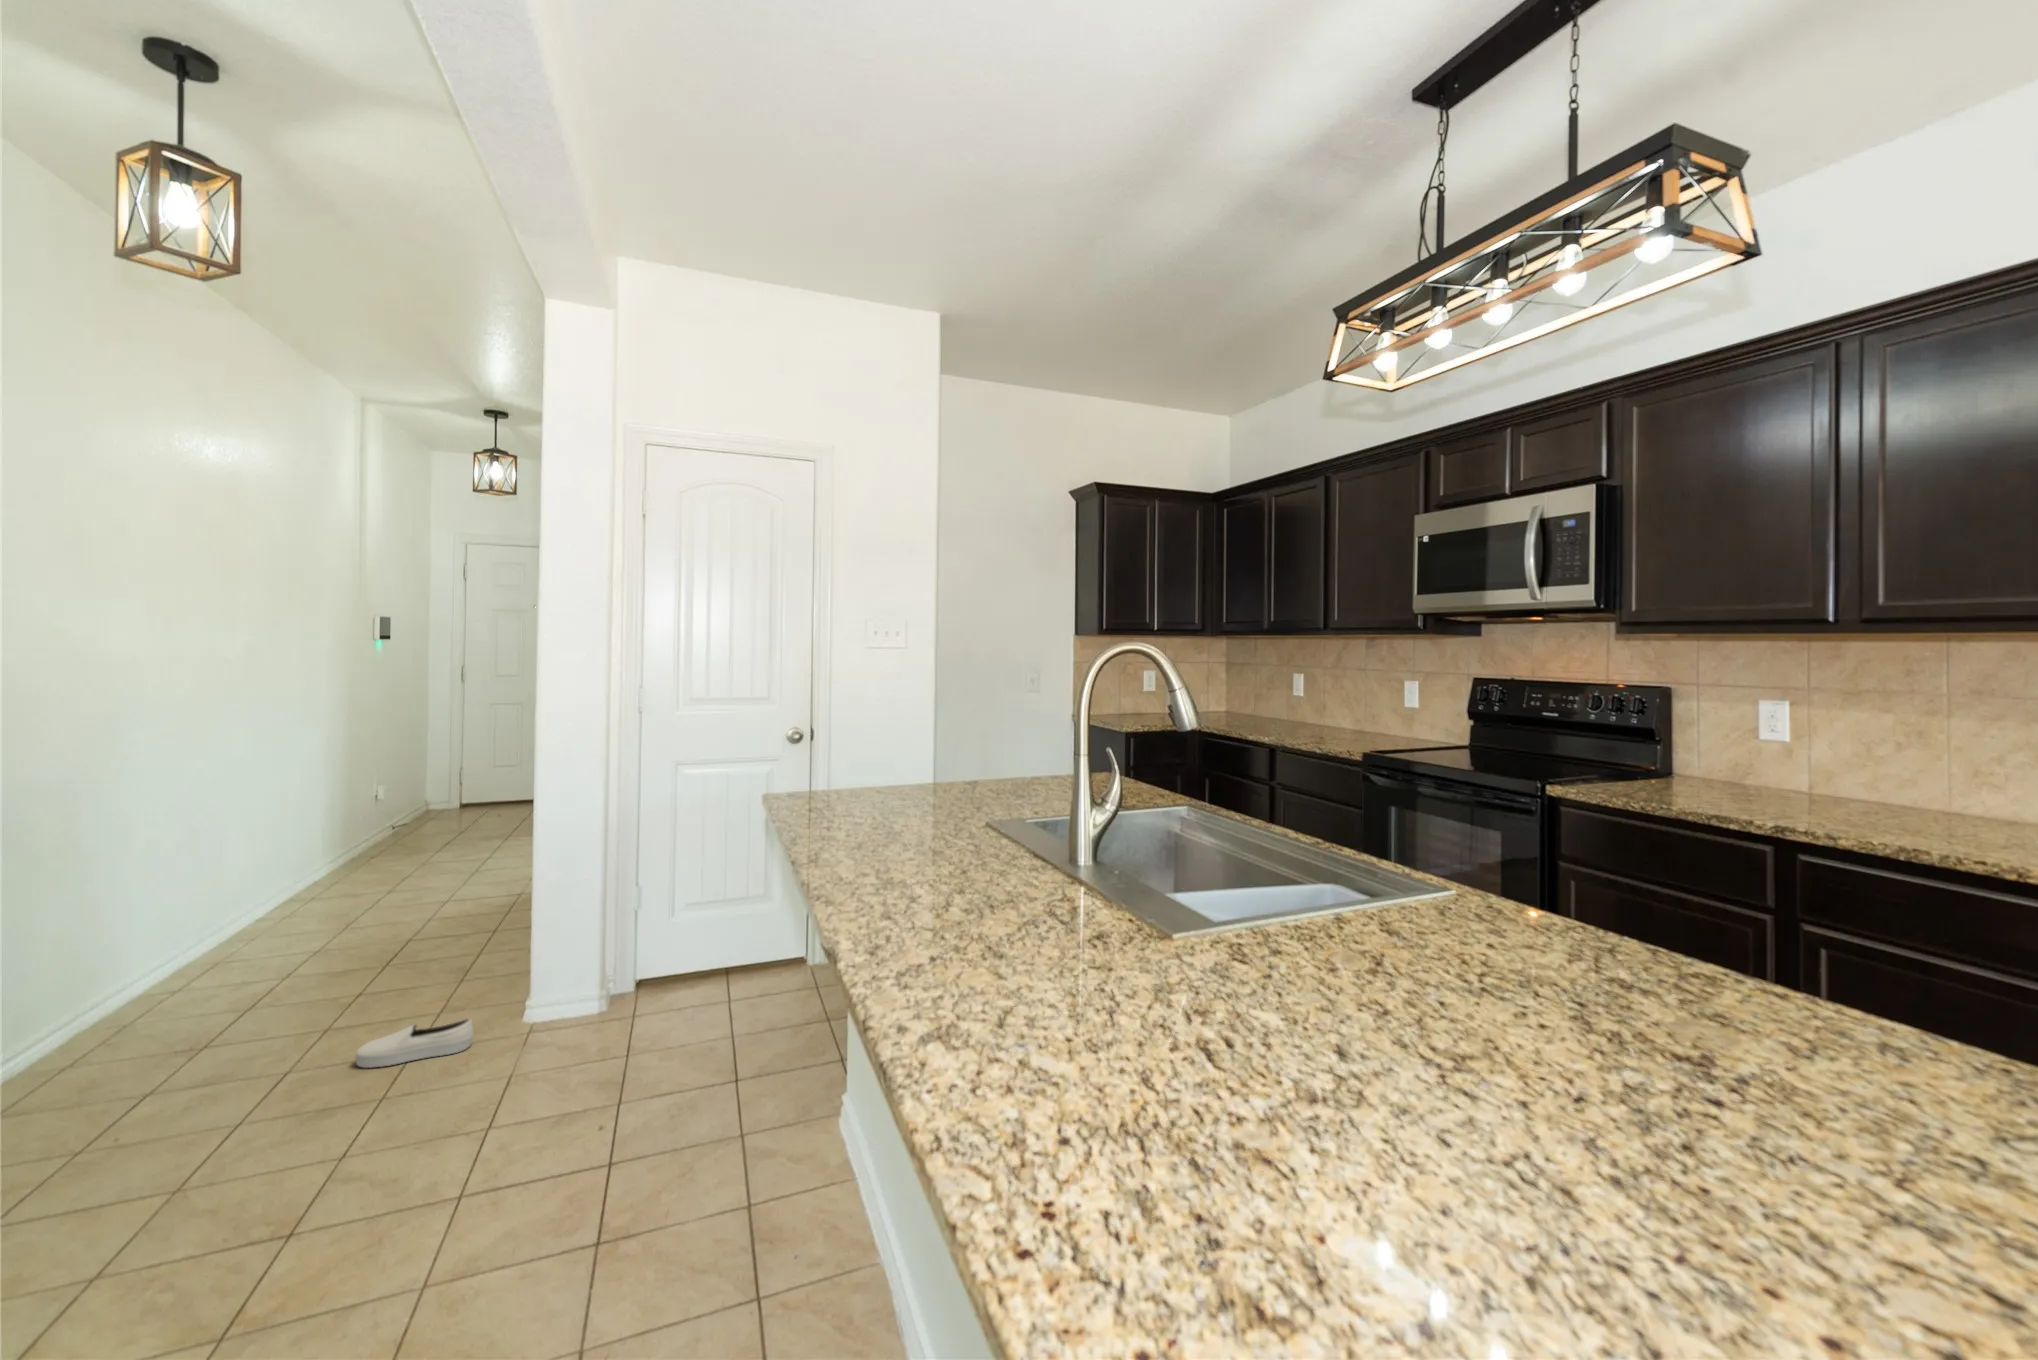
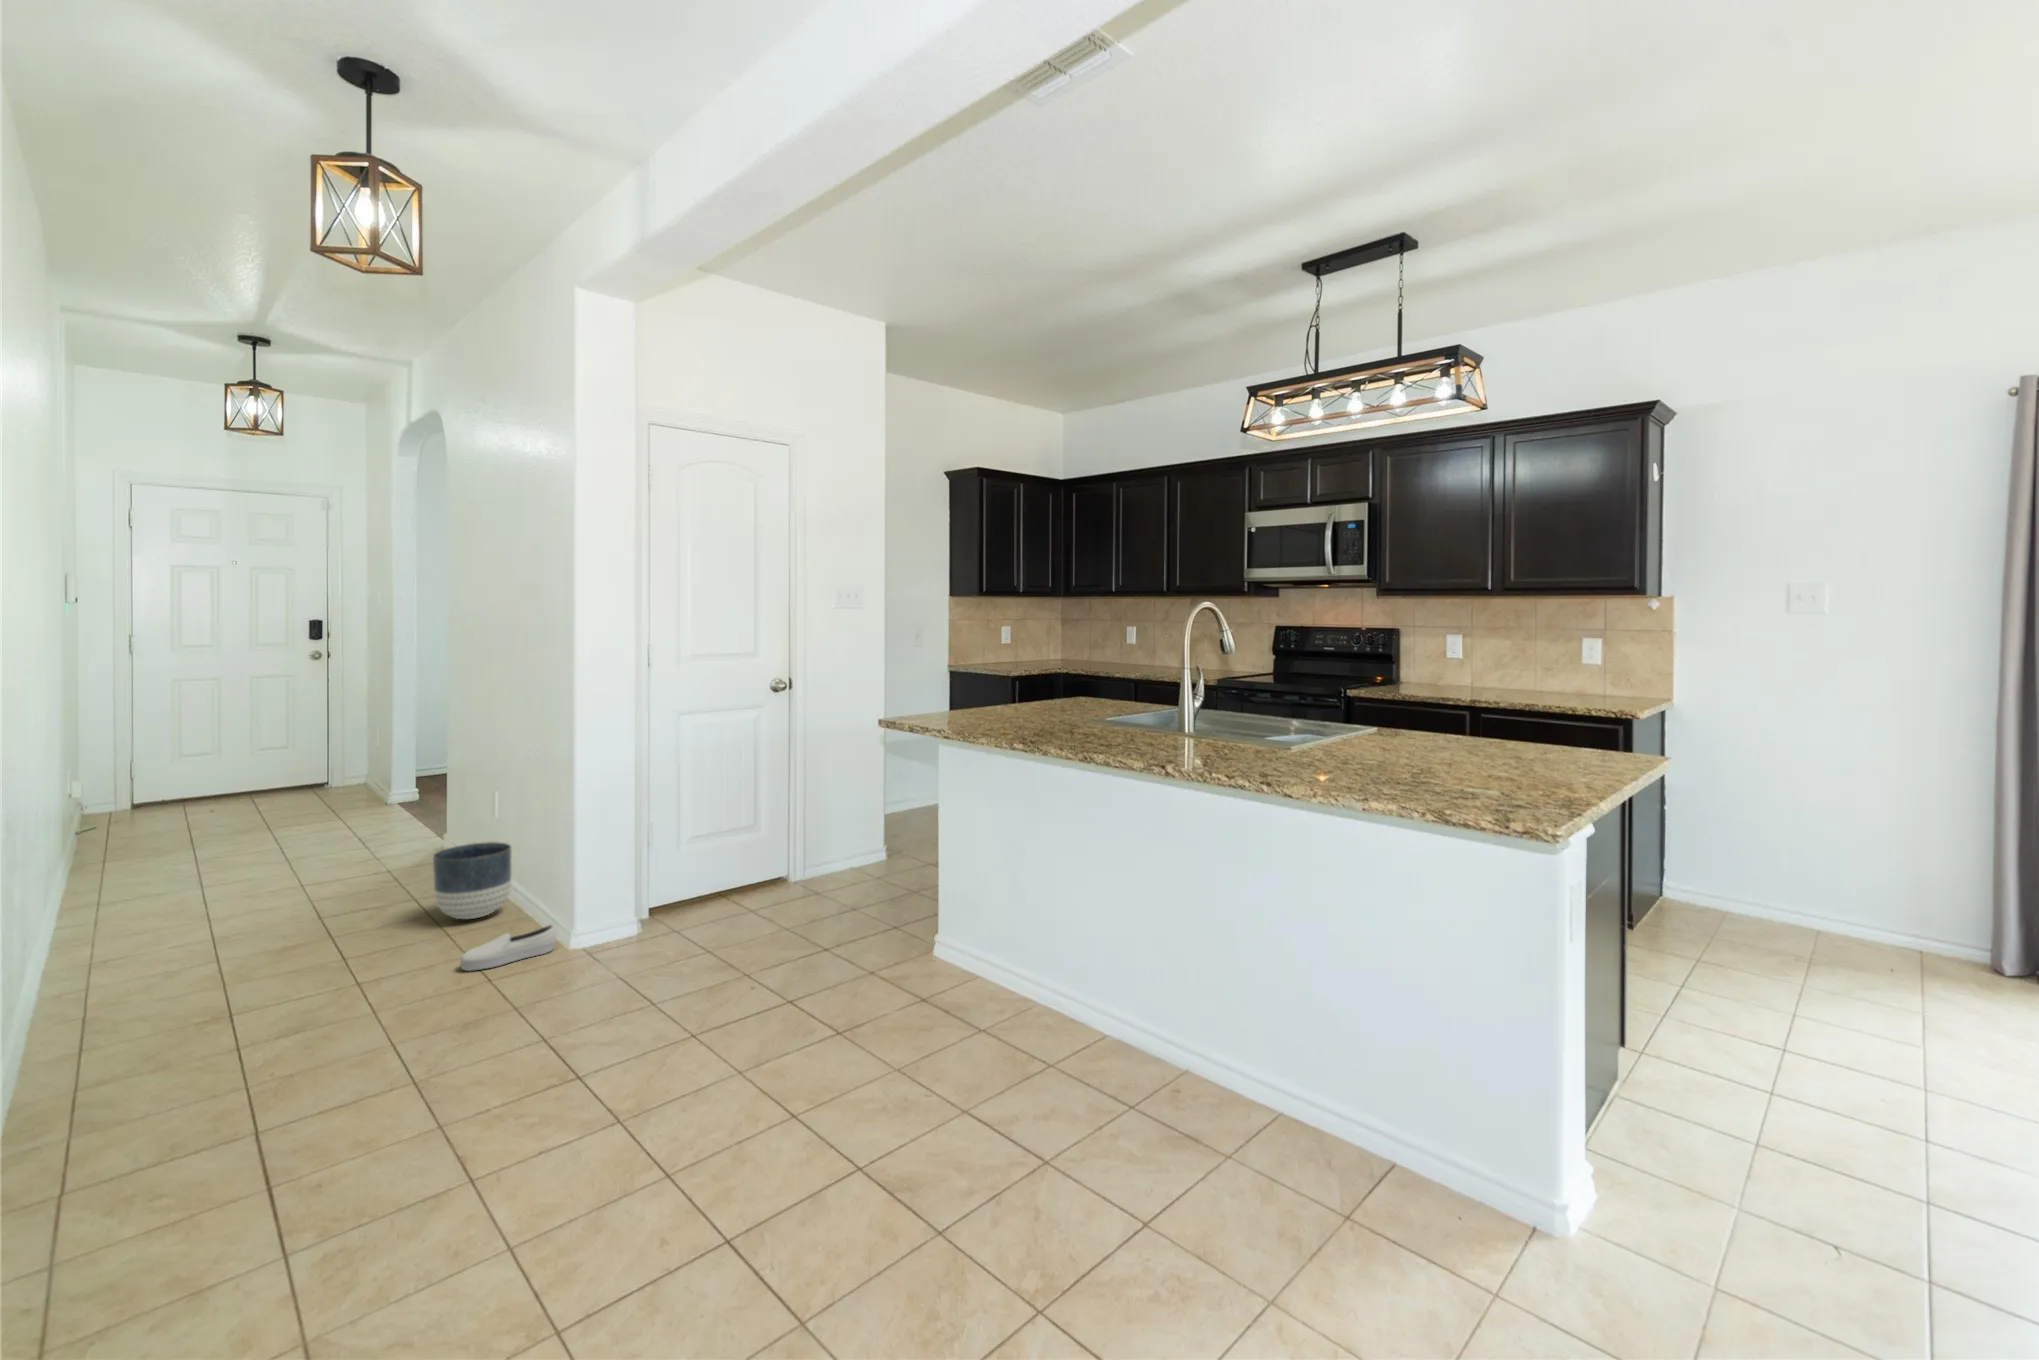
planter: none [423,903,509,989] -> present [433,842,511,919]

